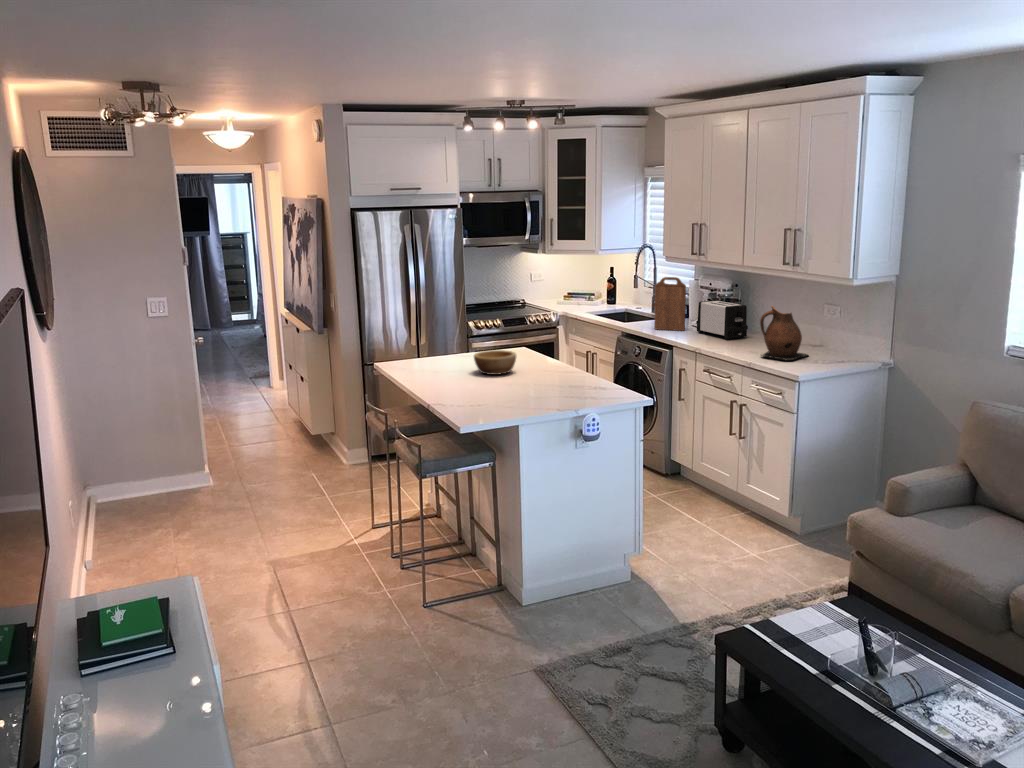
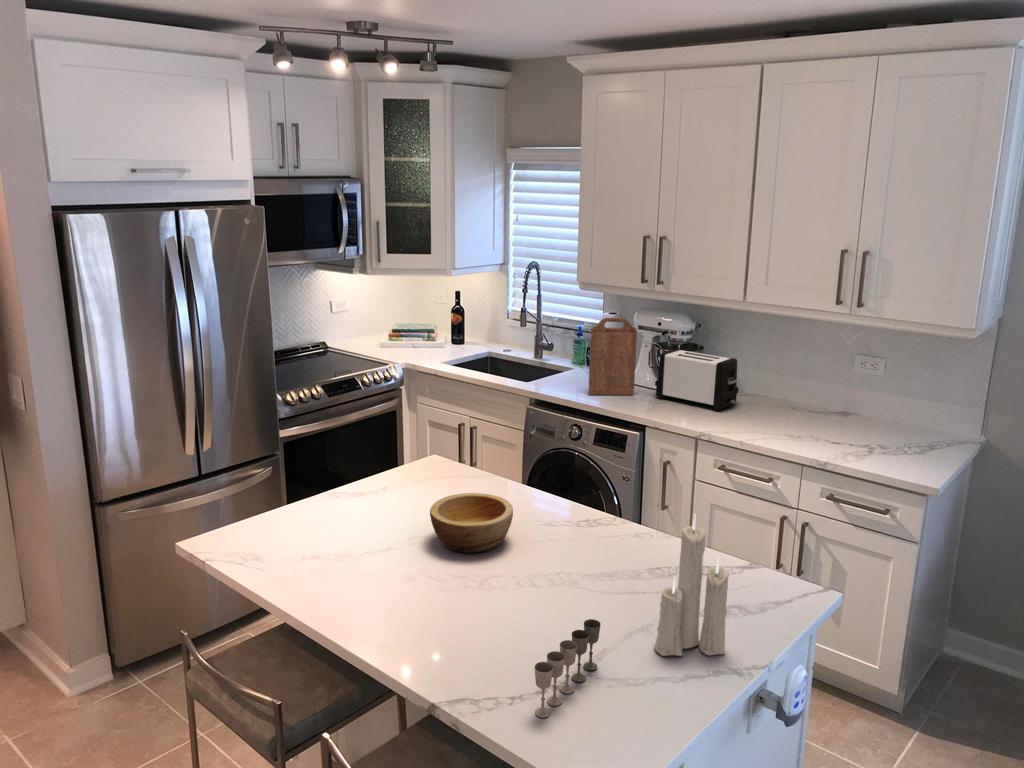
ceramic pitcher: present [760,306,808,360] -> none [812,370,876,454]
candle: none [527,333,560,405] -> present [654,515,729,656]
wine glass: none [452,380,496,409] -> present [535,619,601,718]

